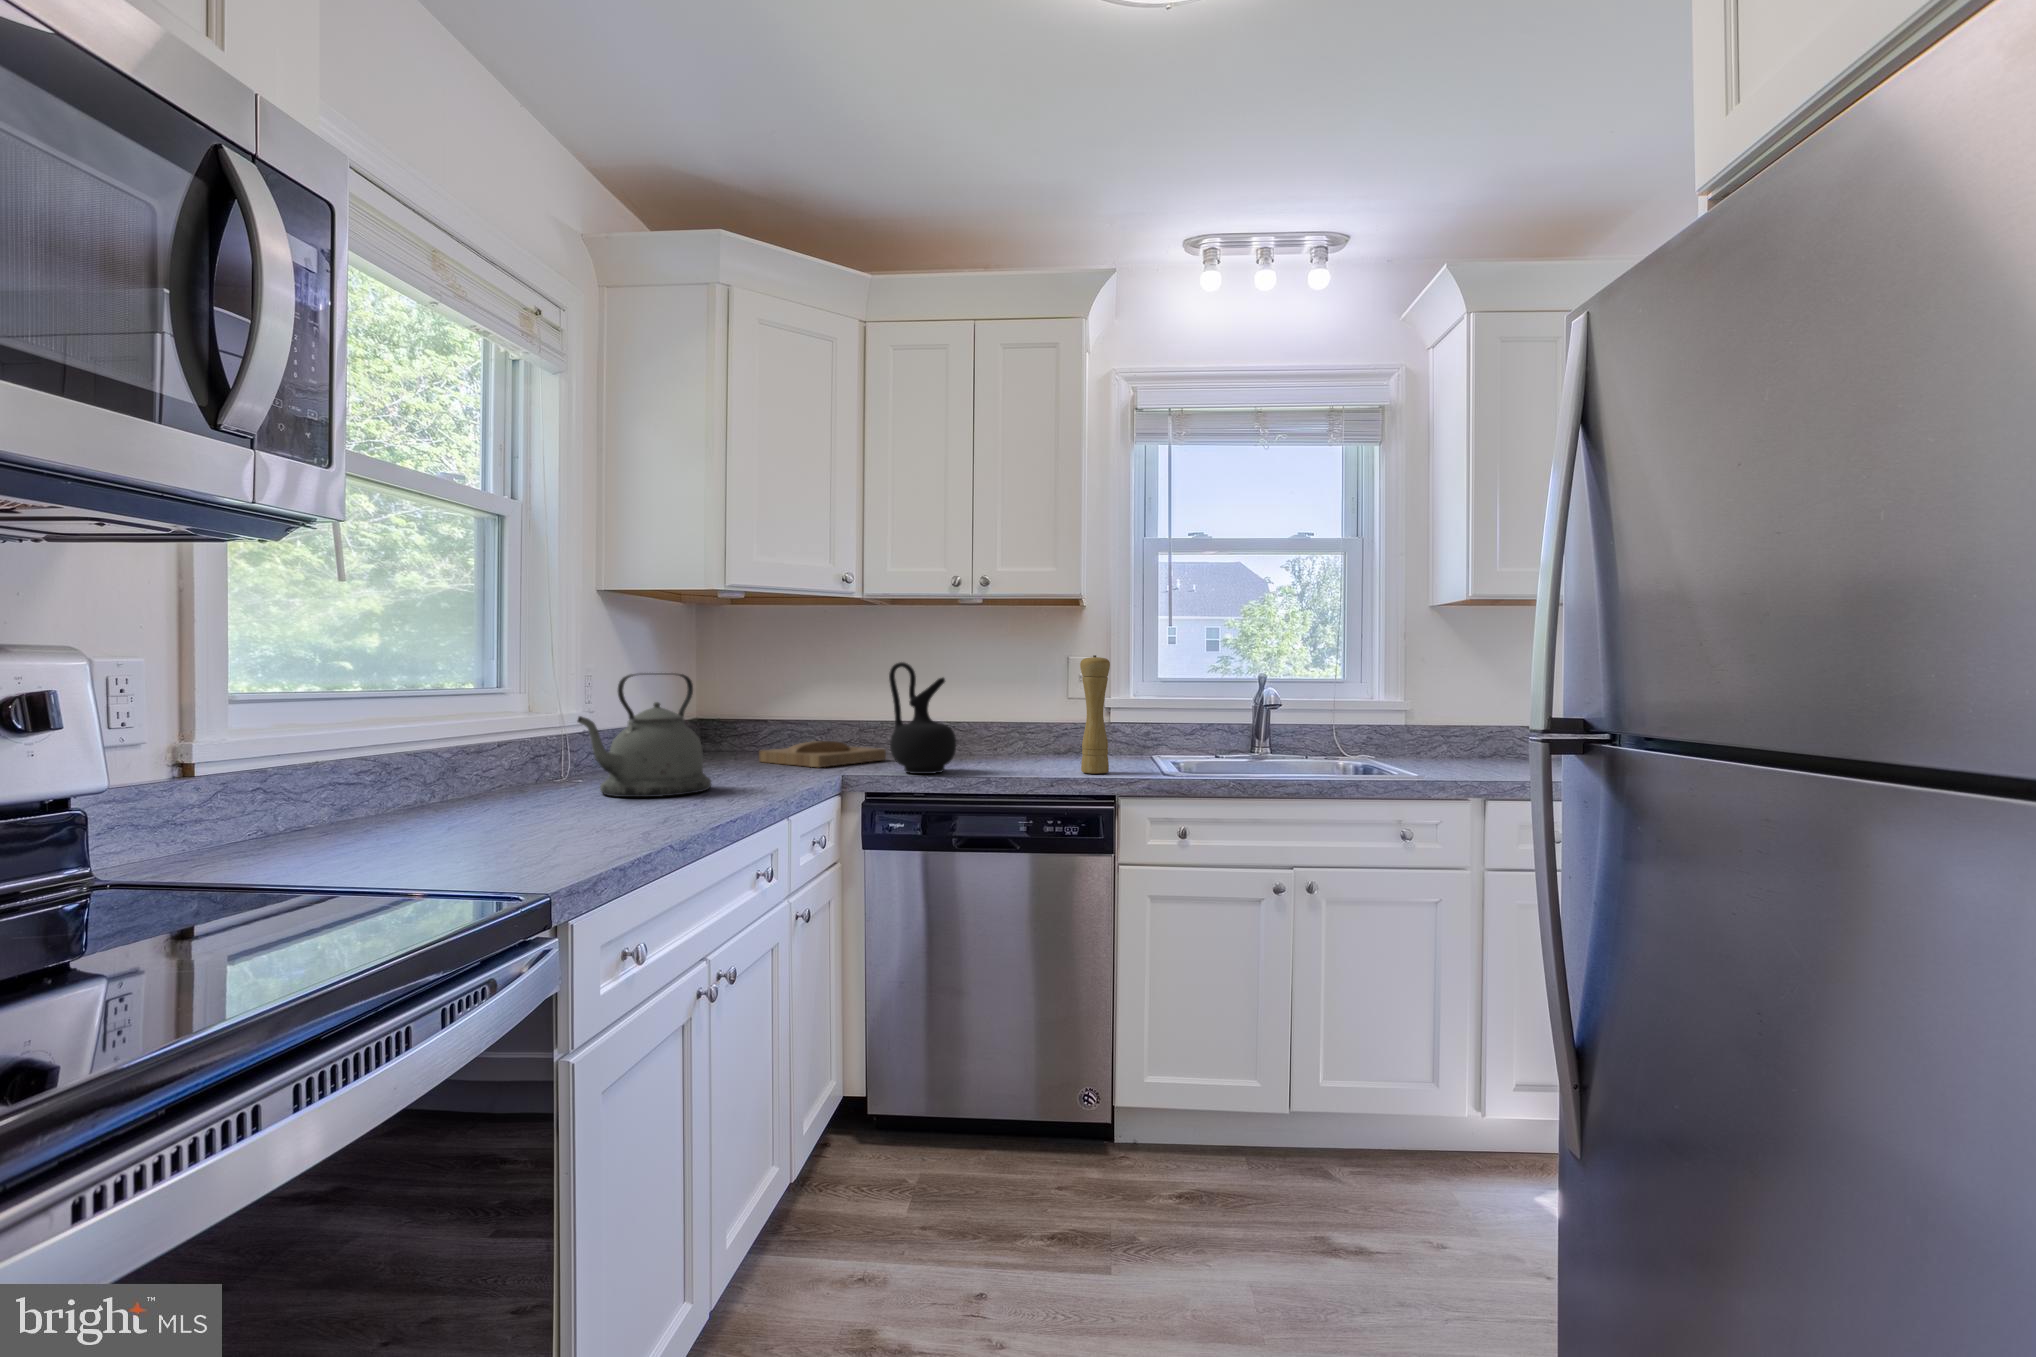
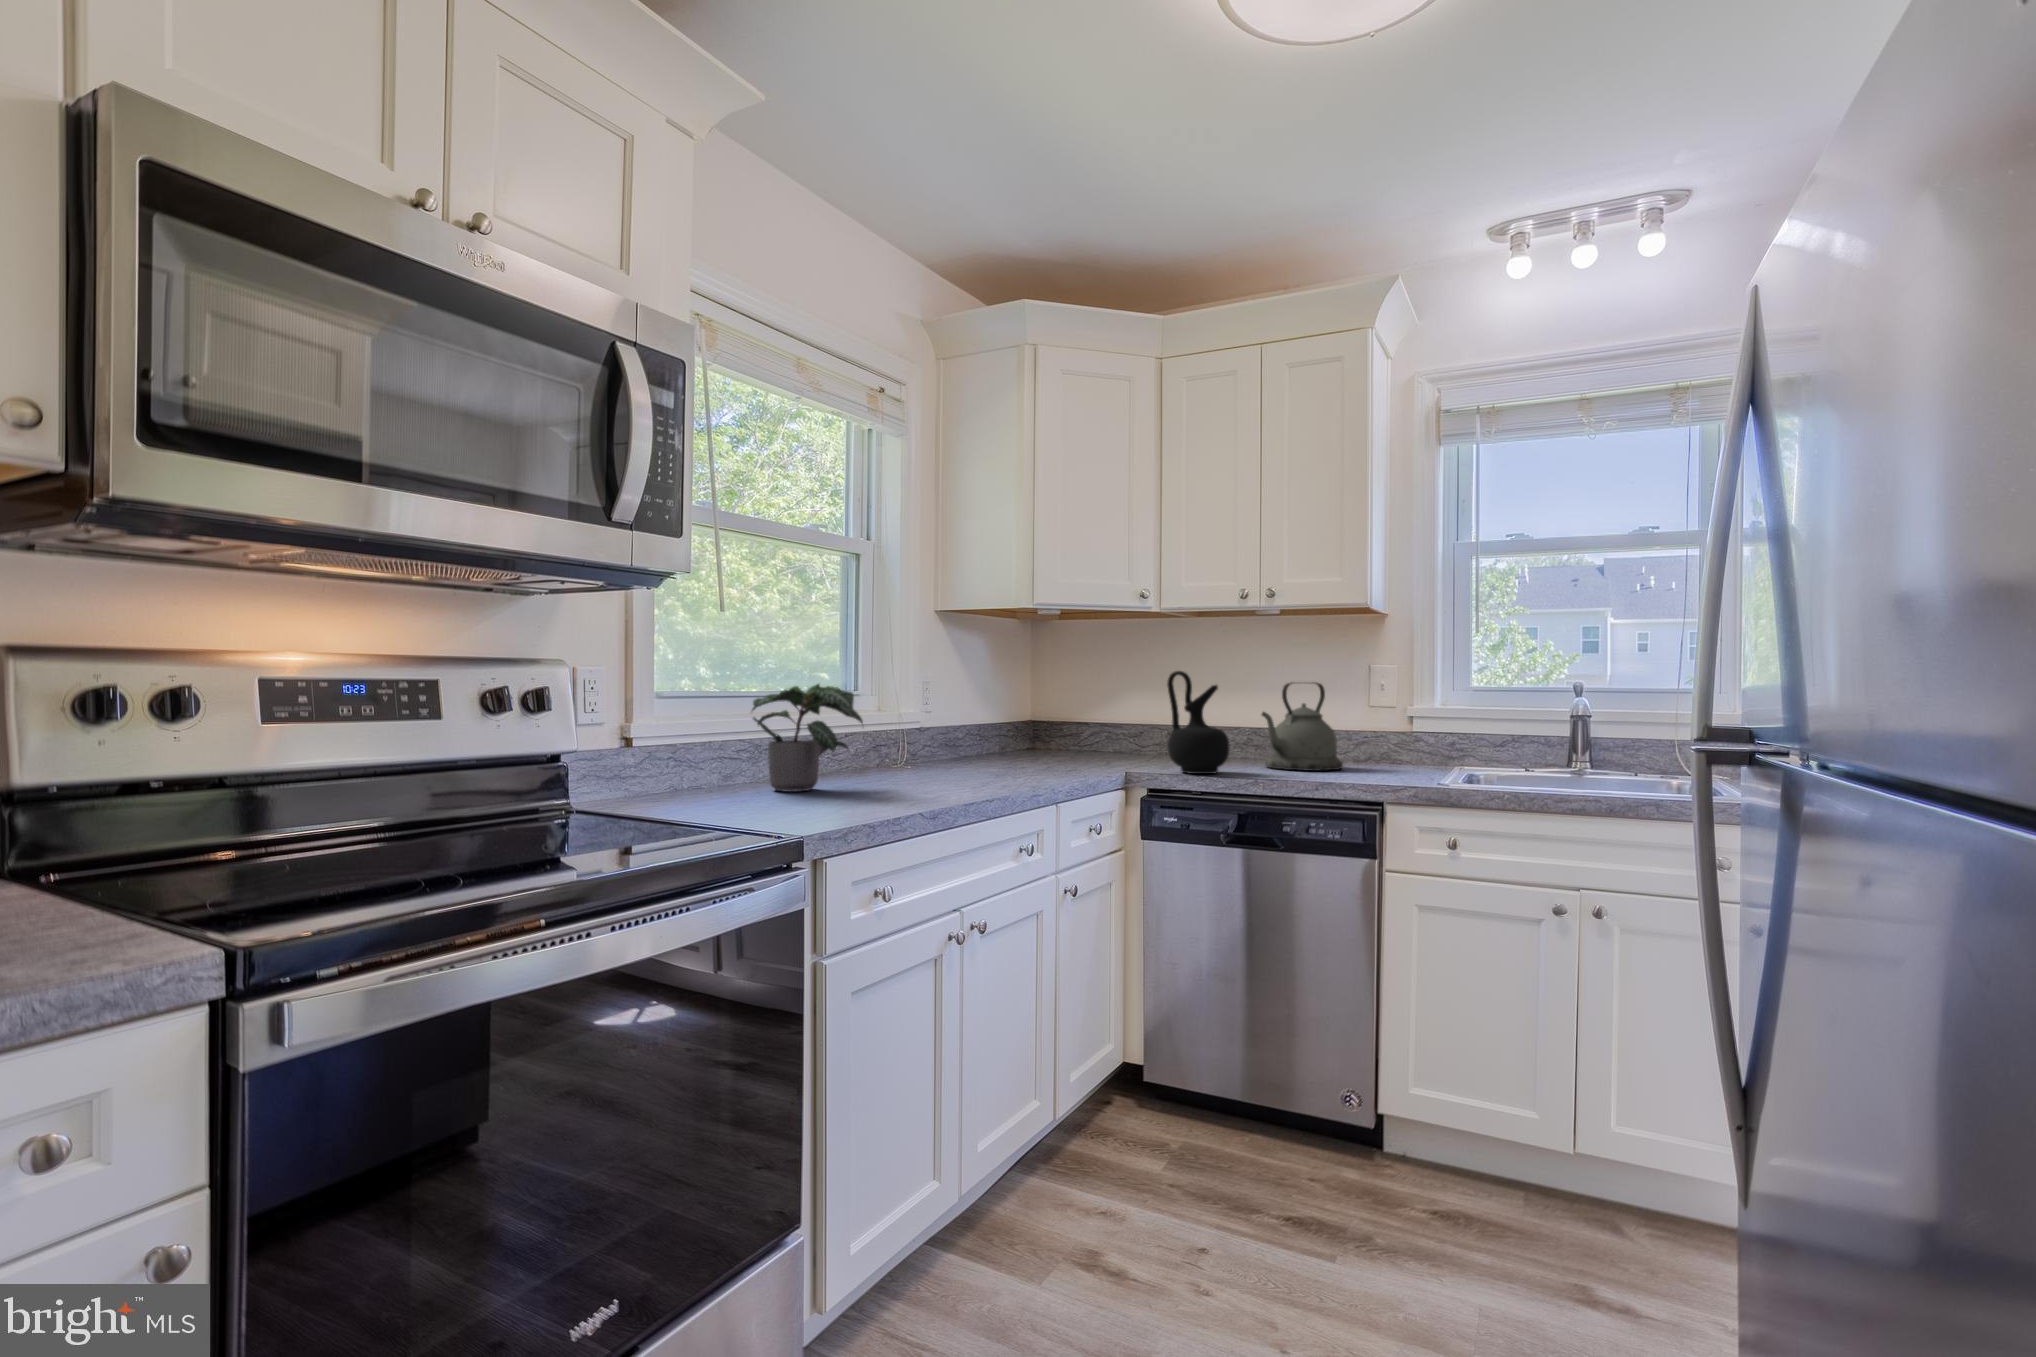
pepper mill: present [1080,655,1110,774] -> none [1352,664,1383,781]
kettle: present [578,673,711,797] -> present [1262,682,1343,771]
potted plant: none [342,680,523,835] -> present [752,684,863,792]
tray: present [759,741,886,767] -> none [1063,743,1175,765]

